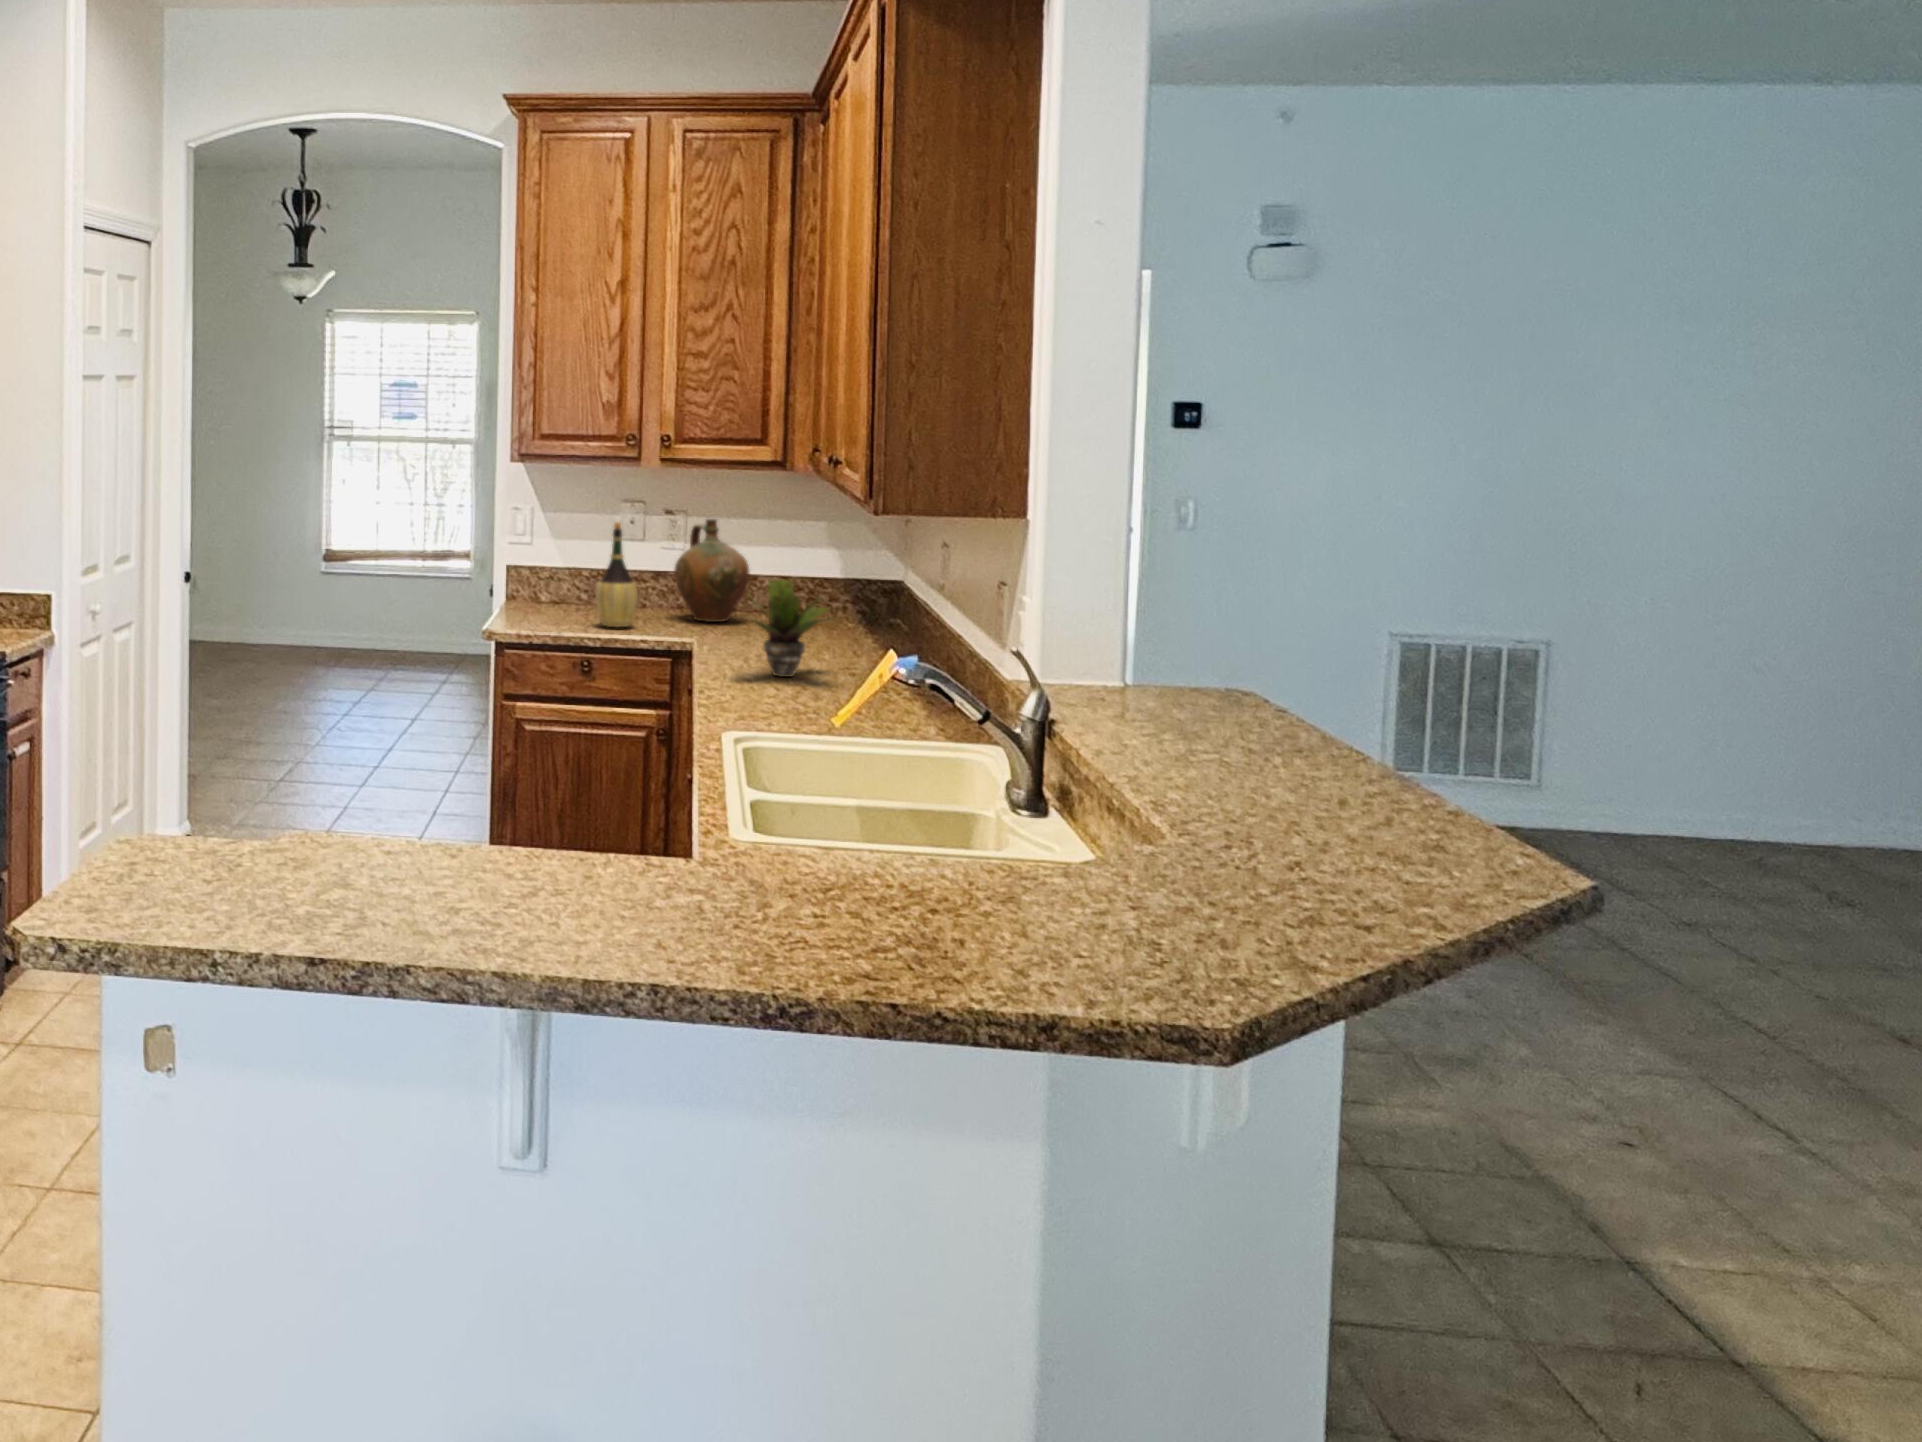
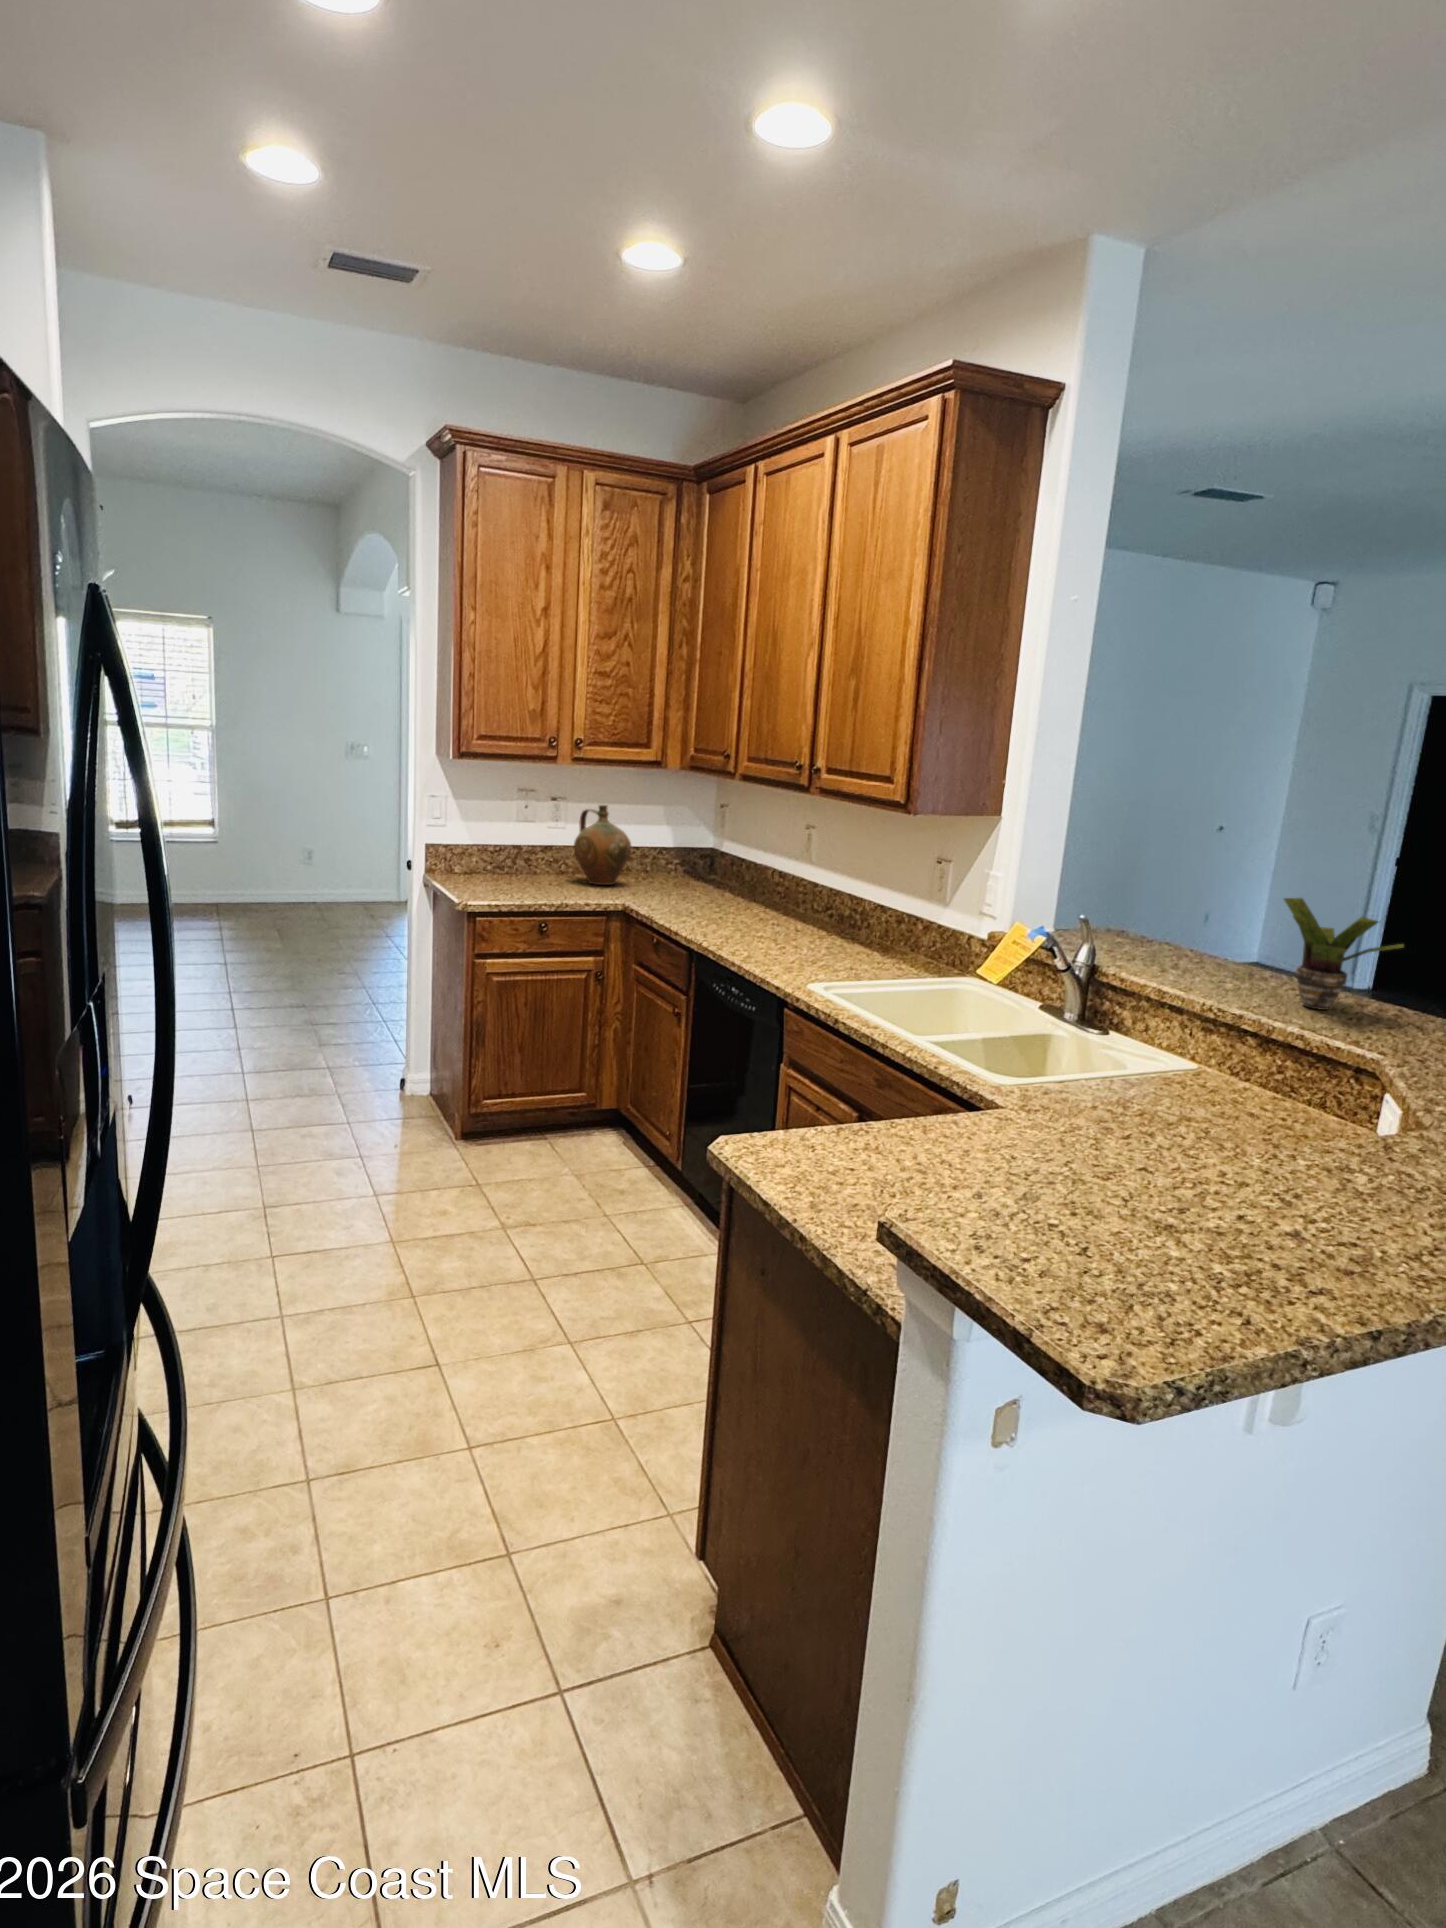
wine bottle: present [595,522,638,627] -> none [532,808,566,893]
potted plant: present [753,580,828,677] -> present [1284,898,1404,1010]

